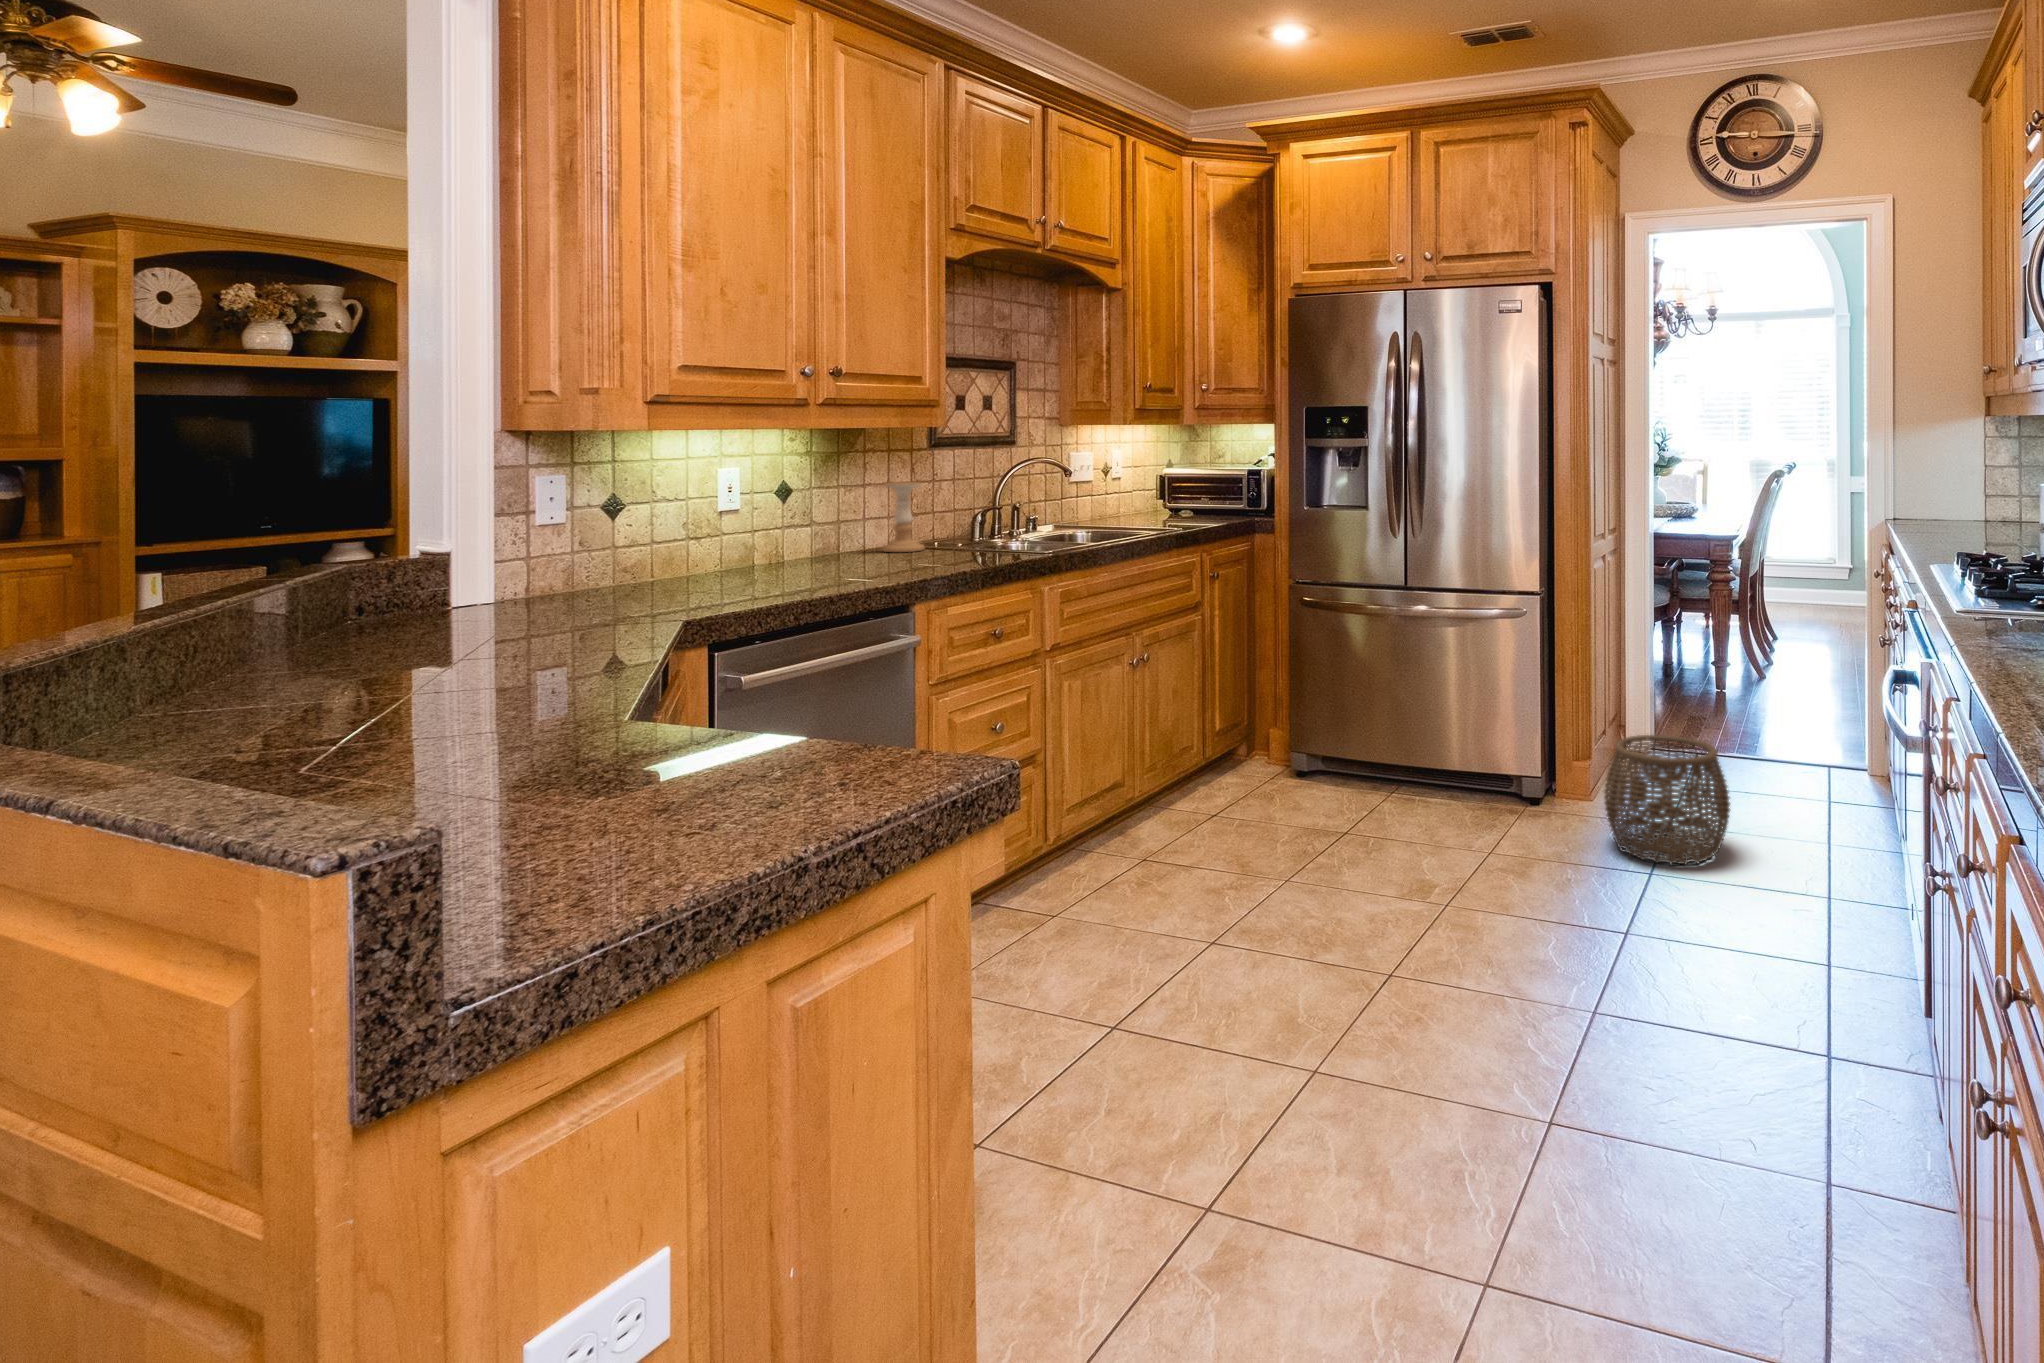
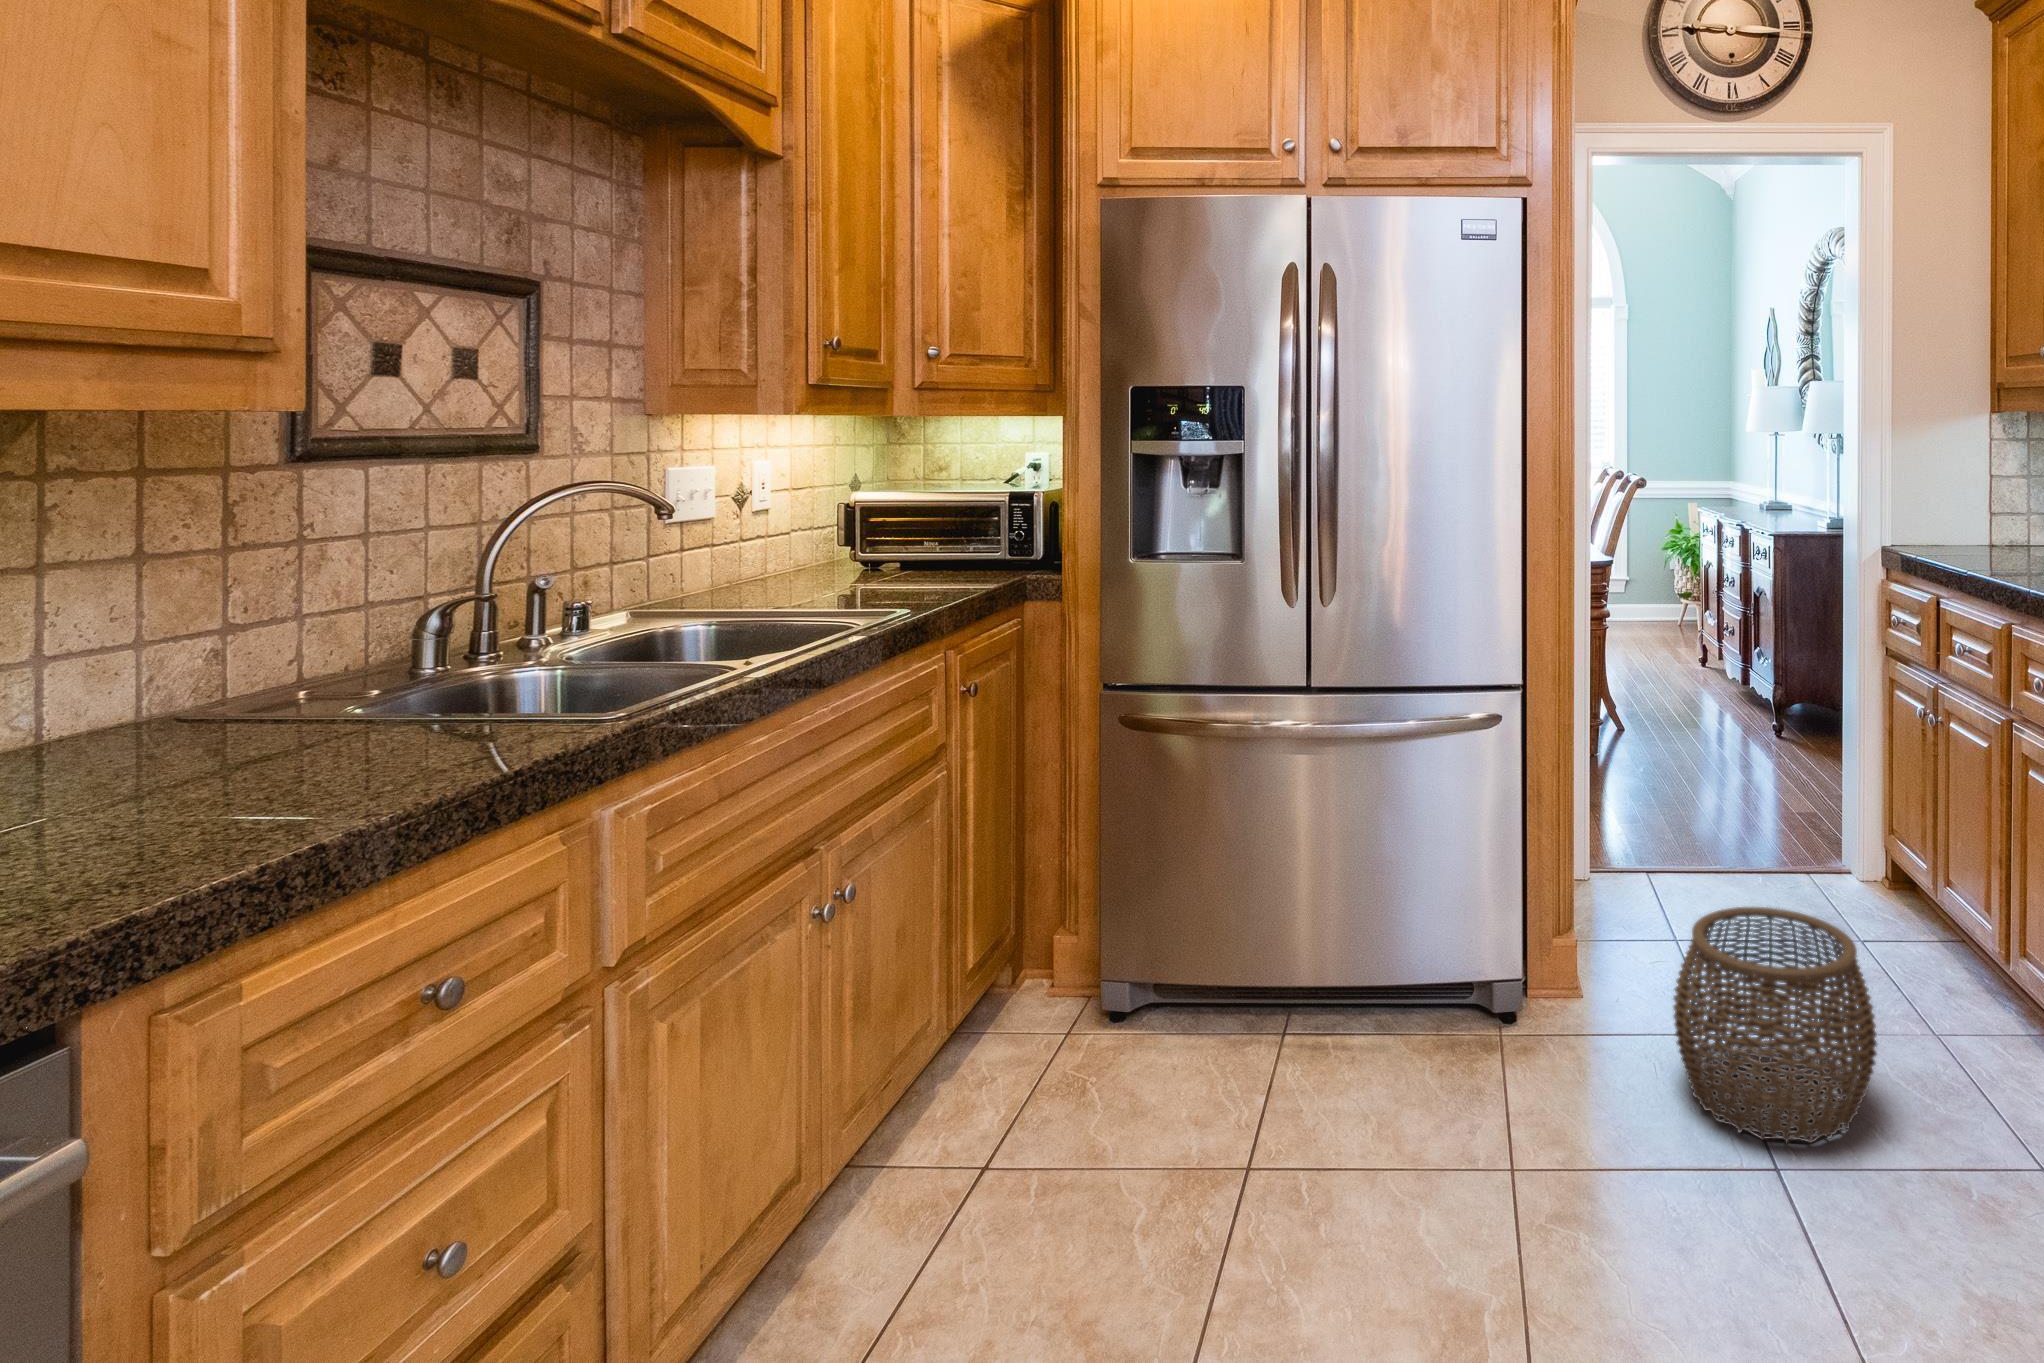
candle holder: present [882,482,924,552] -> none [108,554,256,741]

